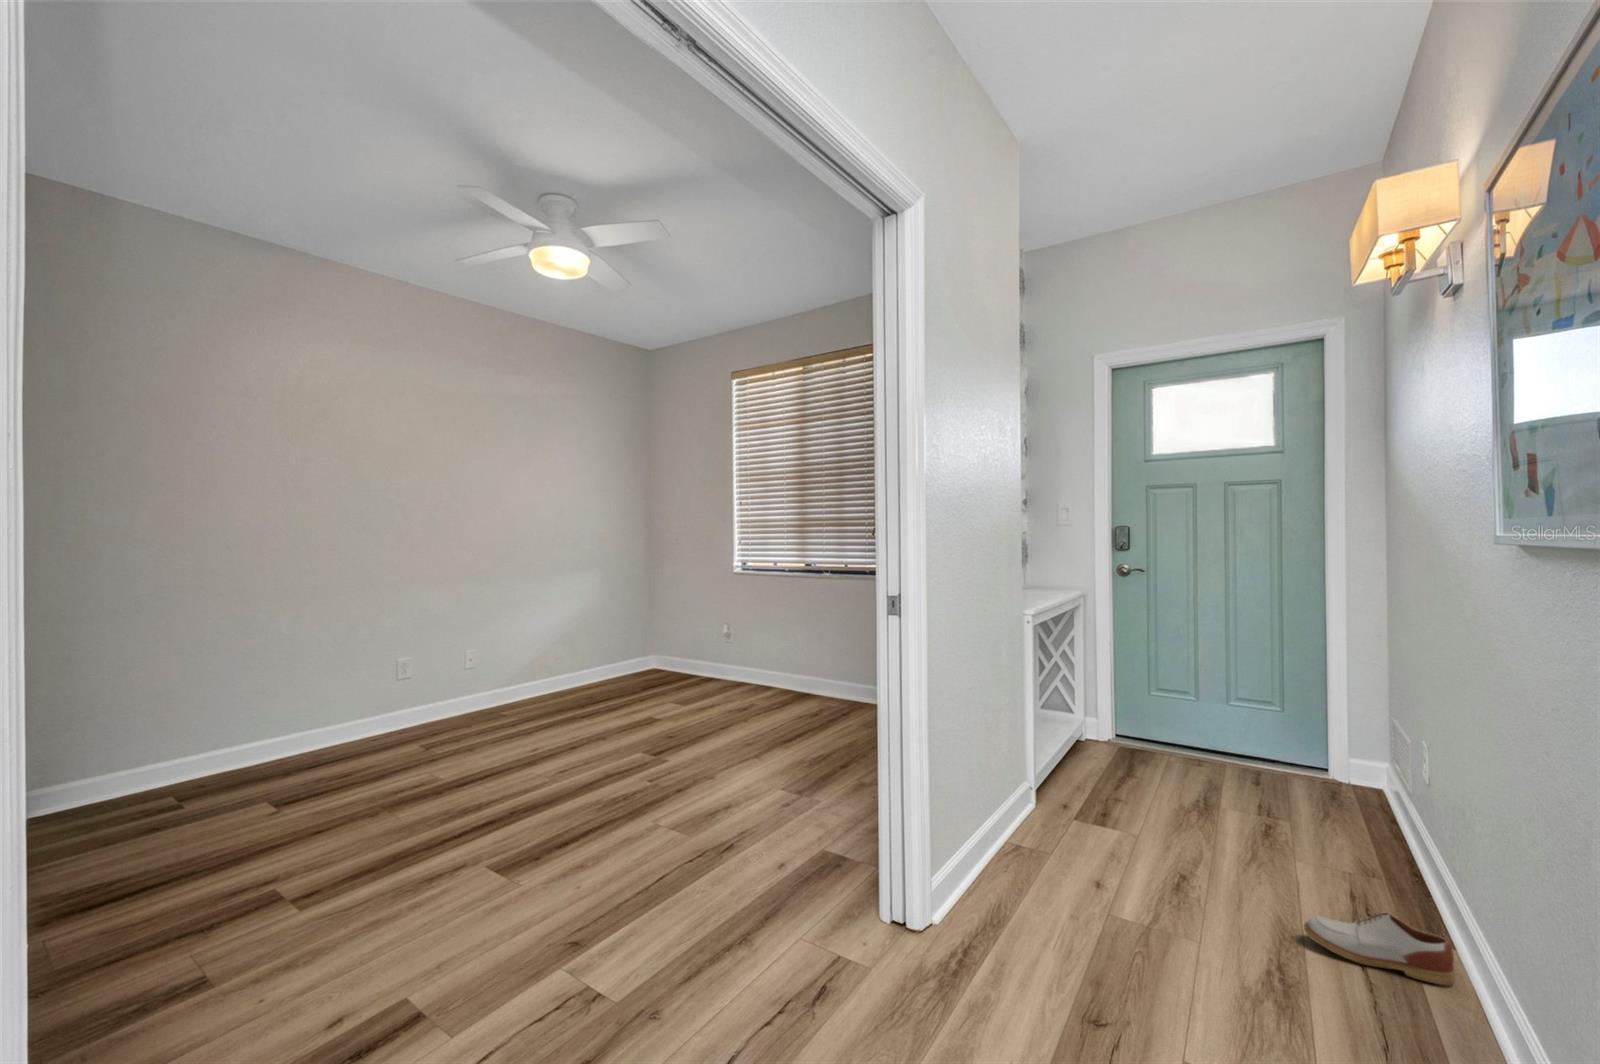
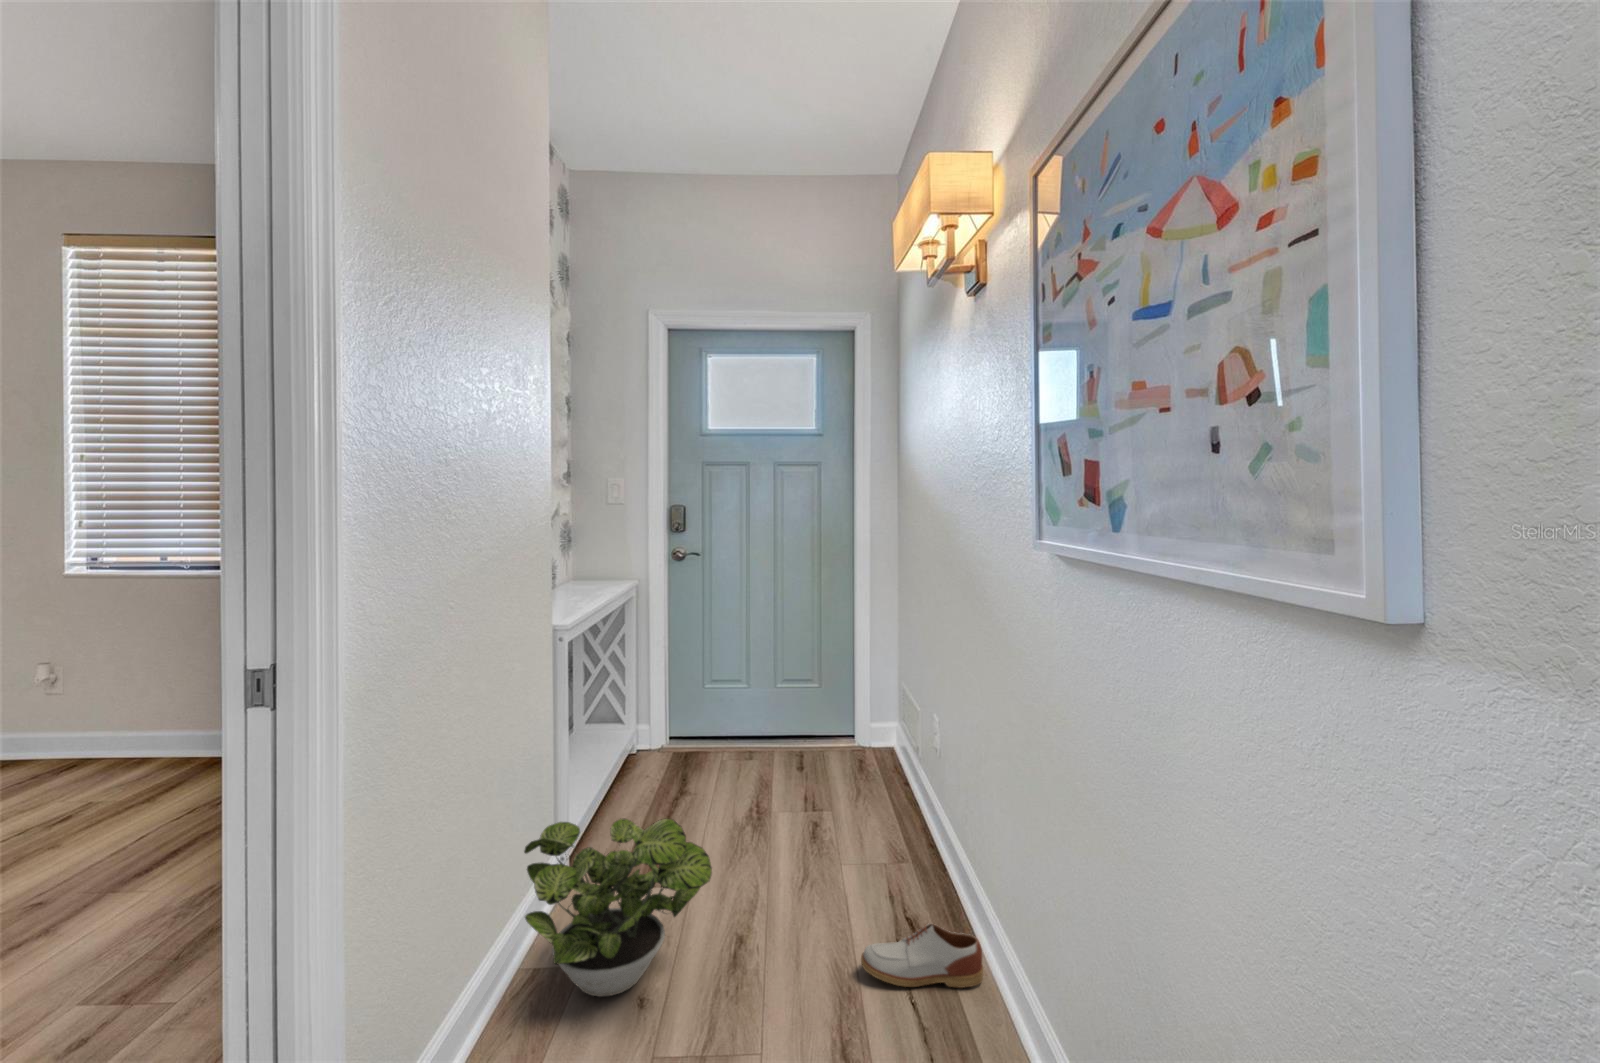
potted plant: none [1000,754,1152,889] -> present [524,818,712,996]

